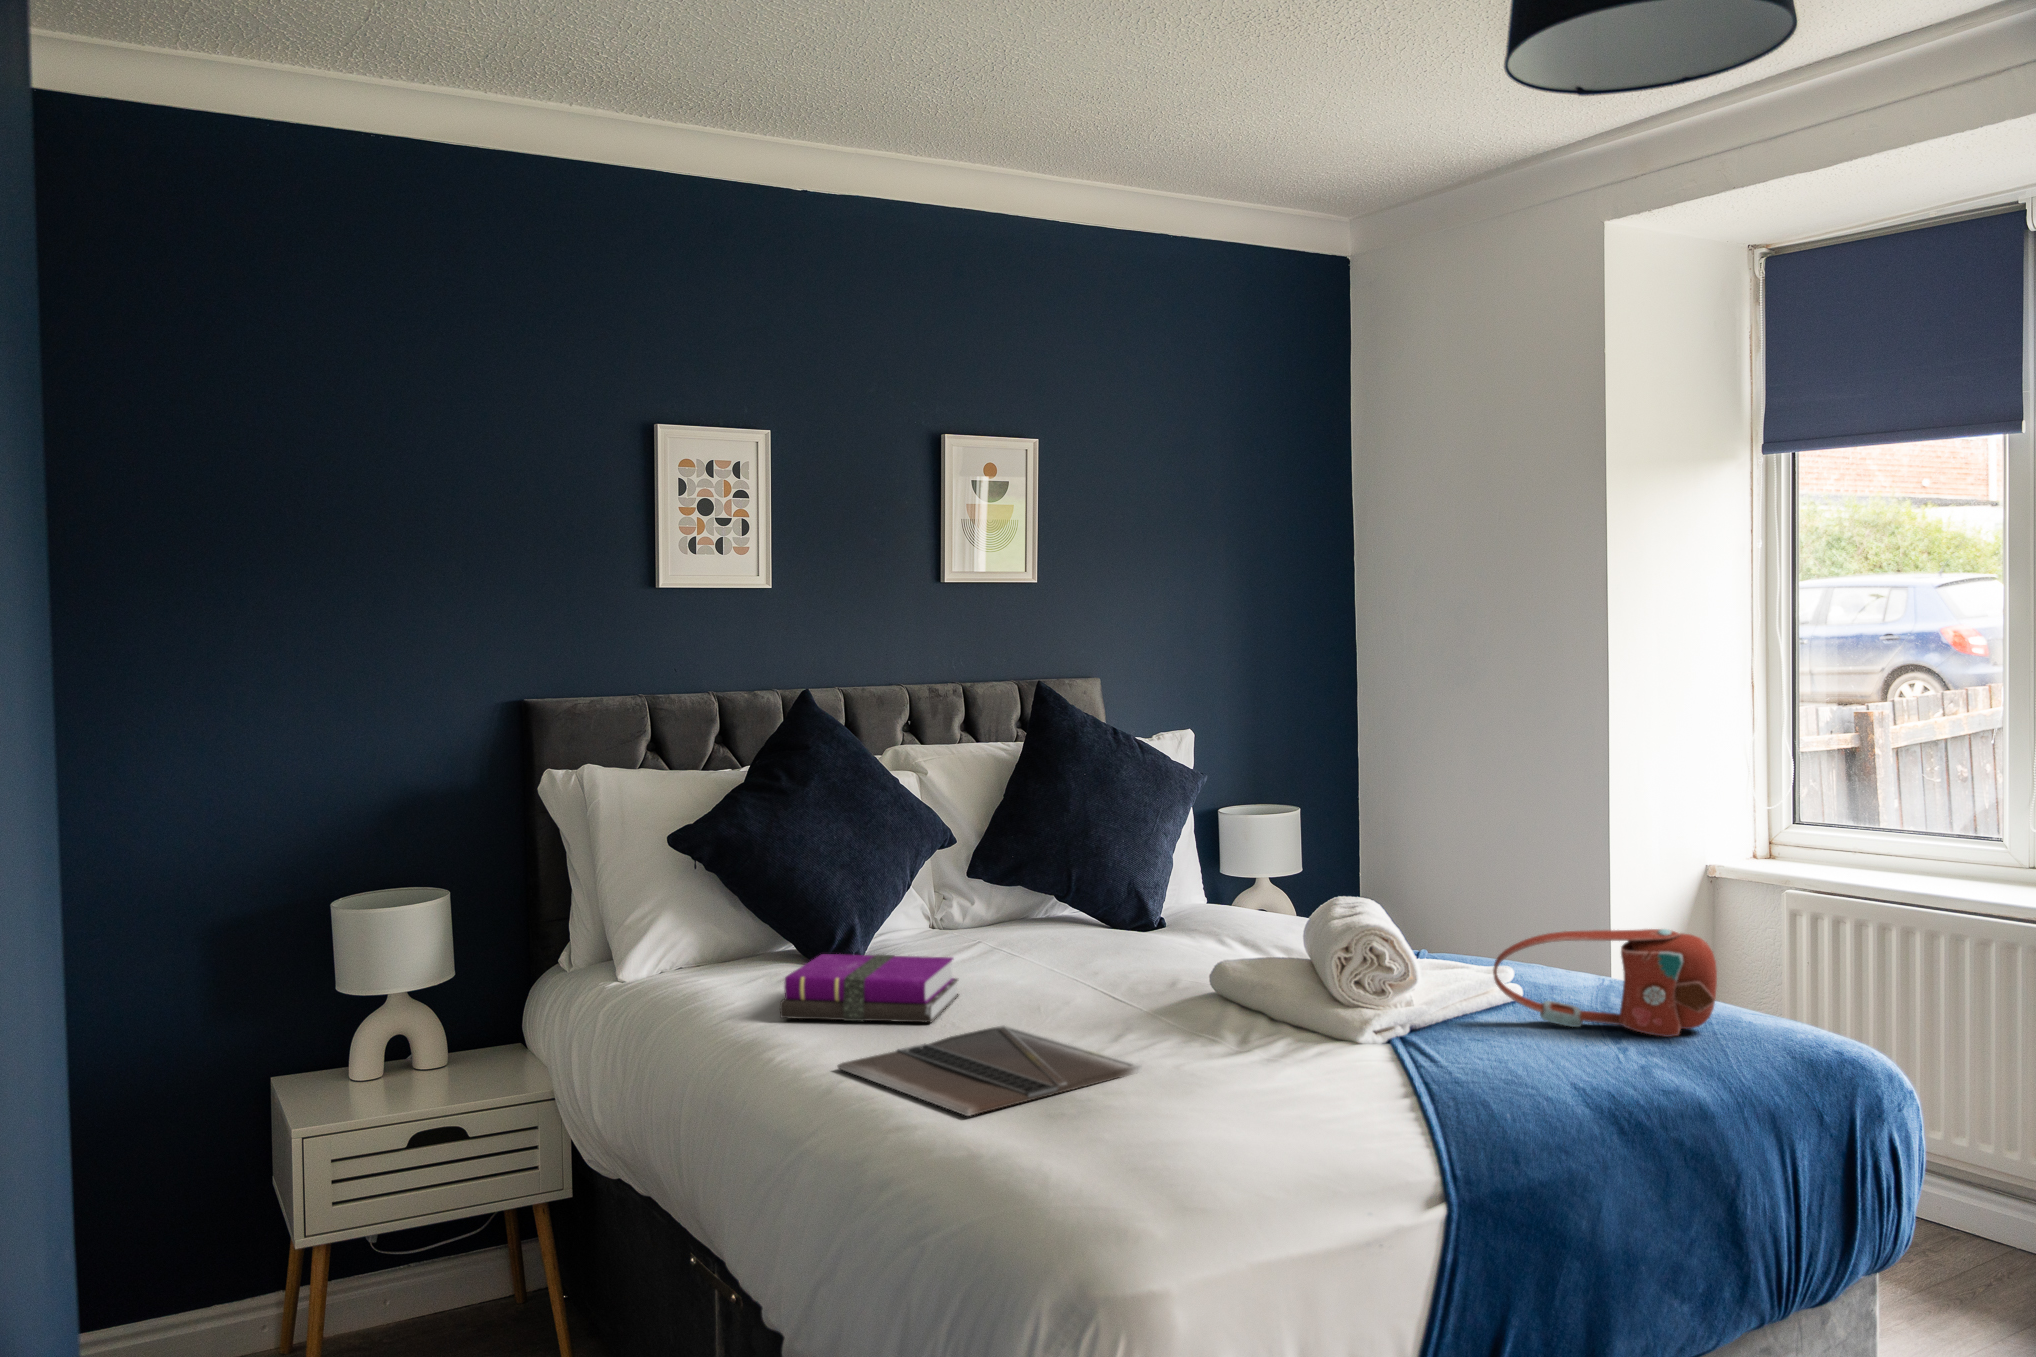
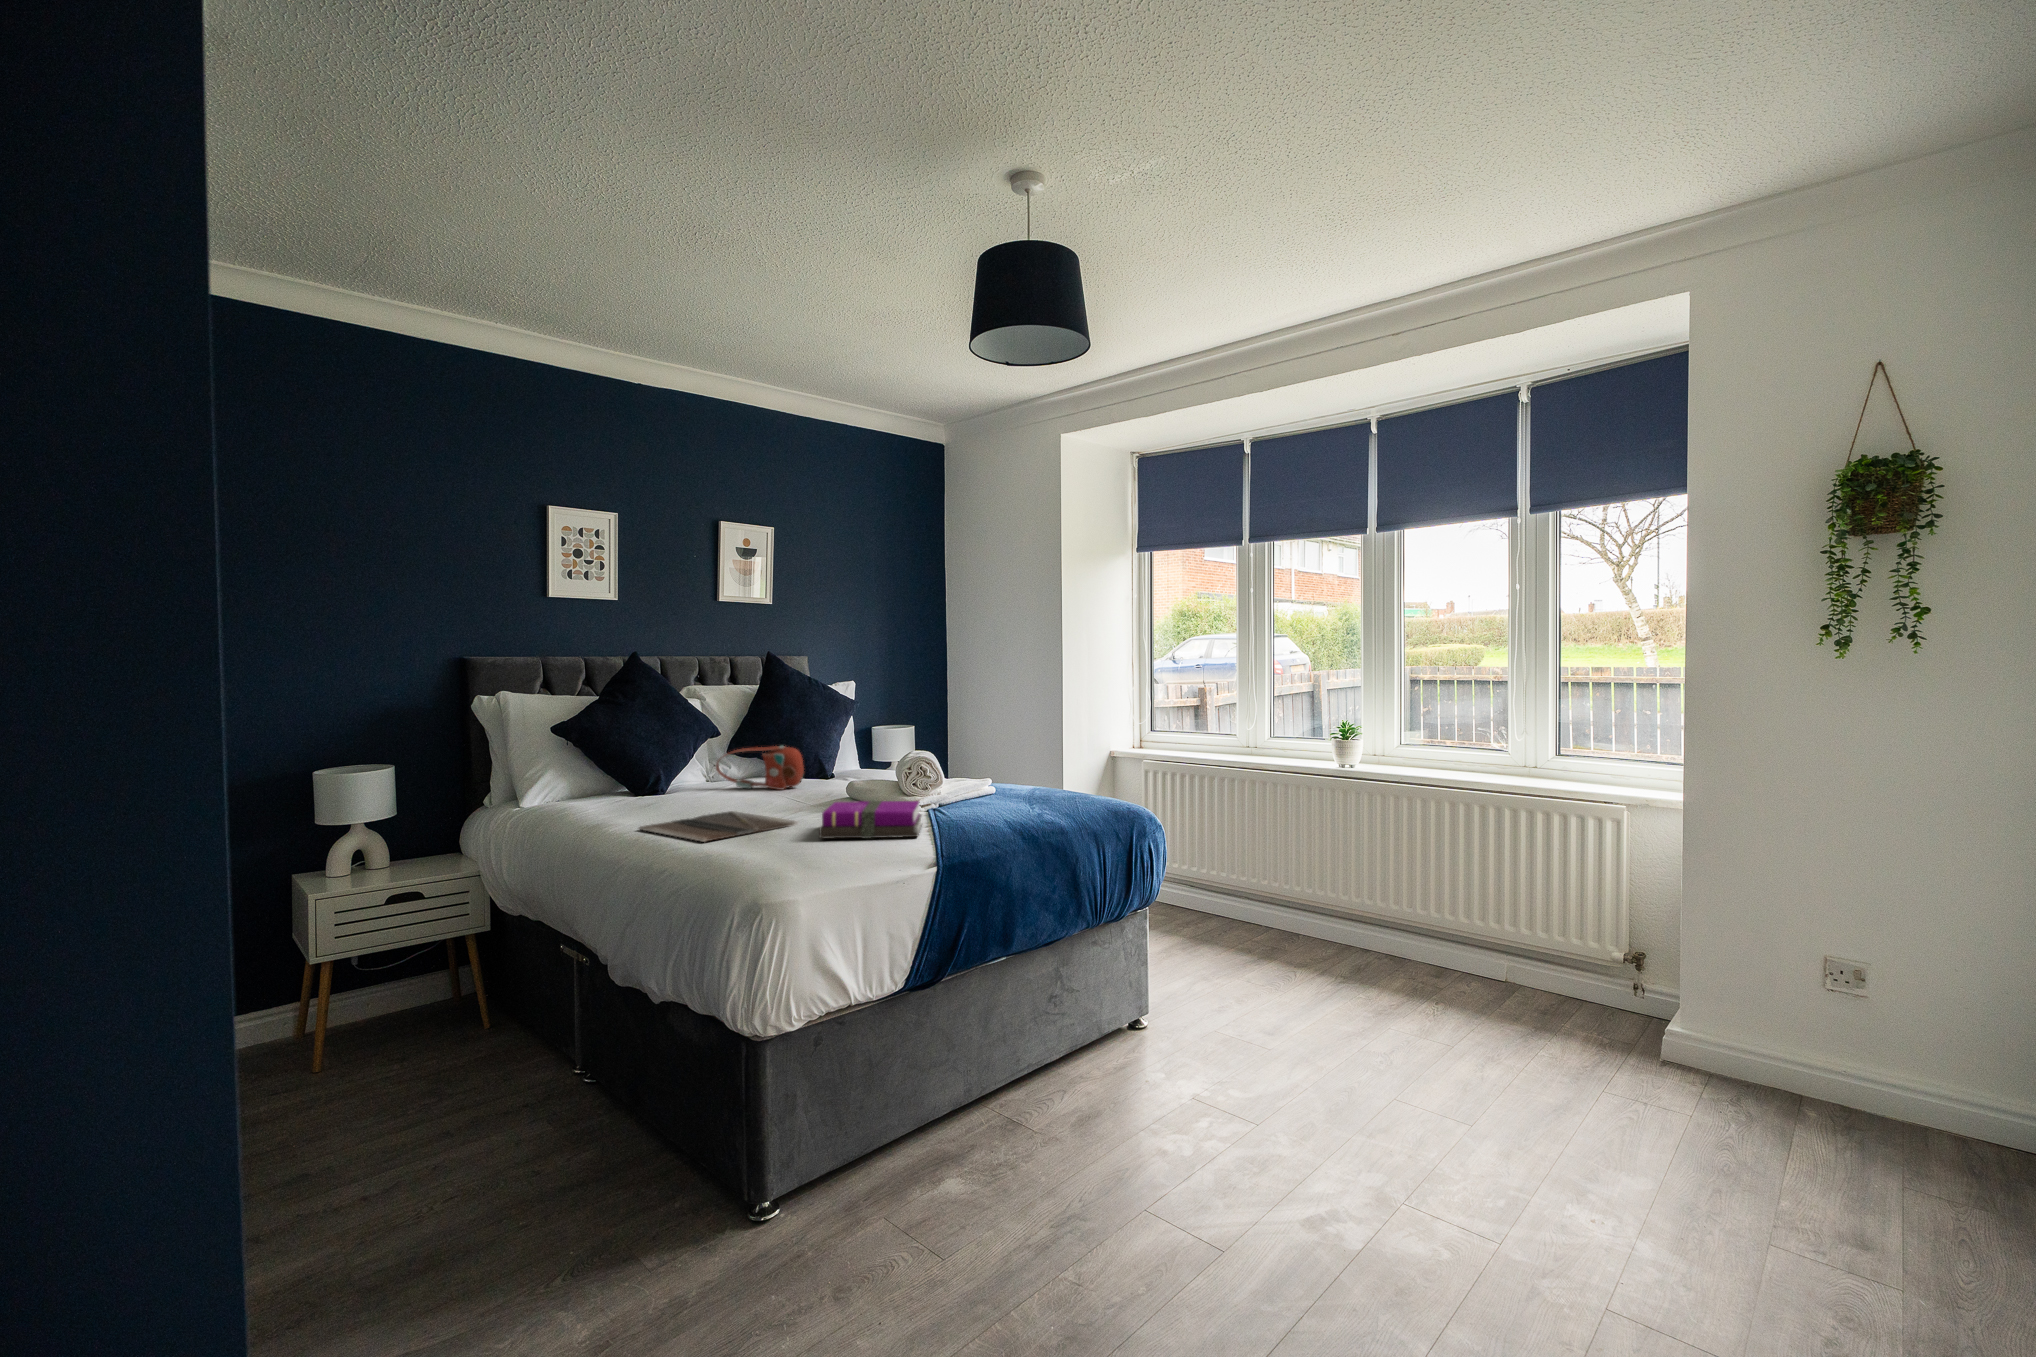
handbag: present [1493,929,1717,1037] -> present [716,746,804,790]
notebook: present [780,954,958,1022] -> present [819,801,922,839]

